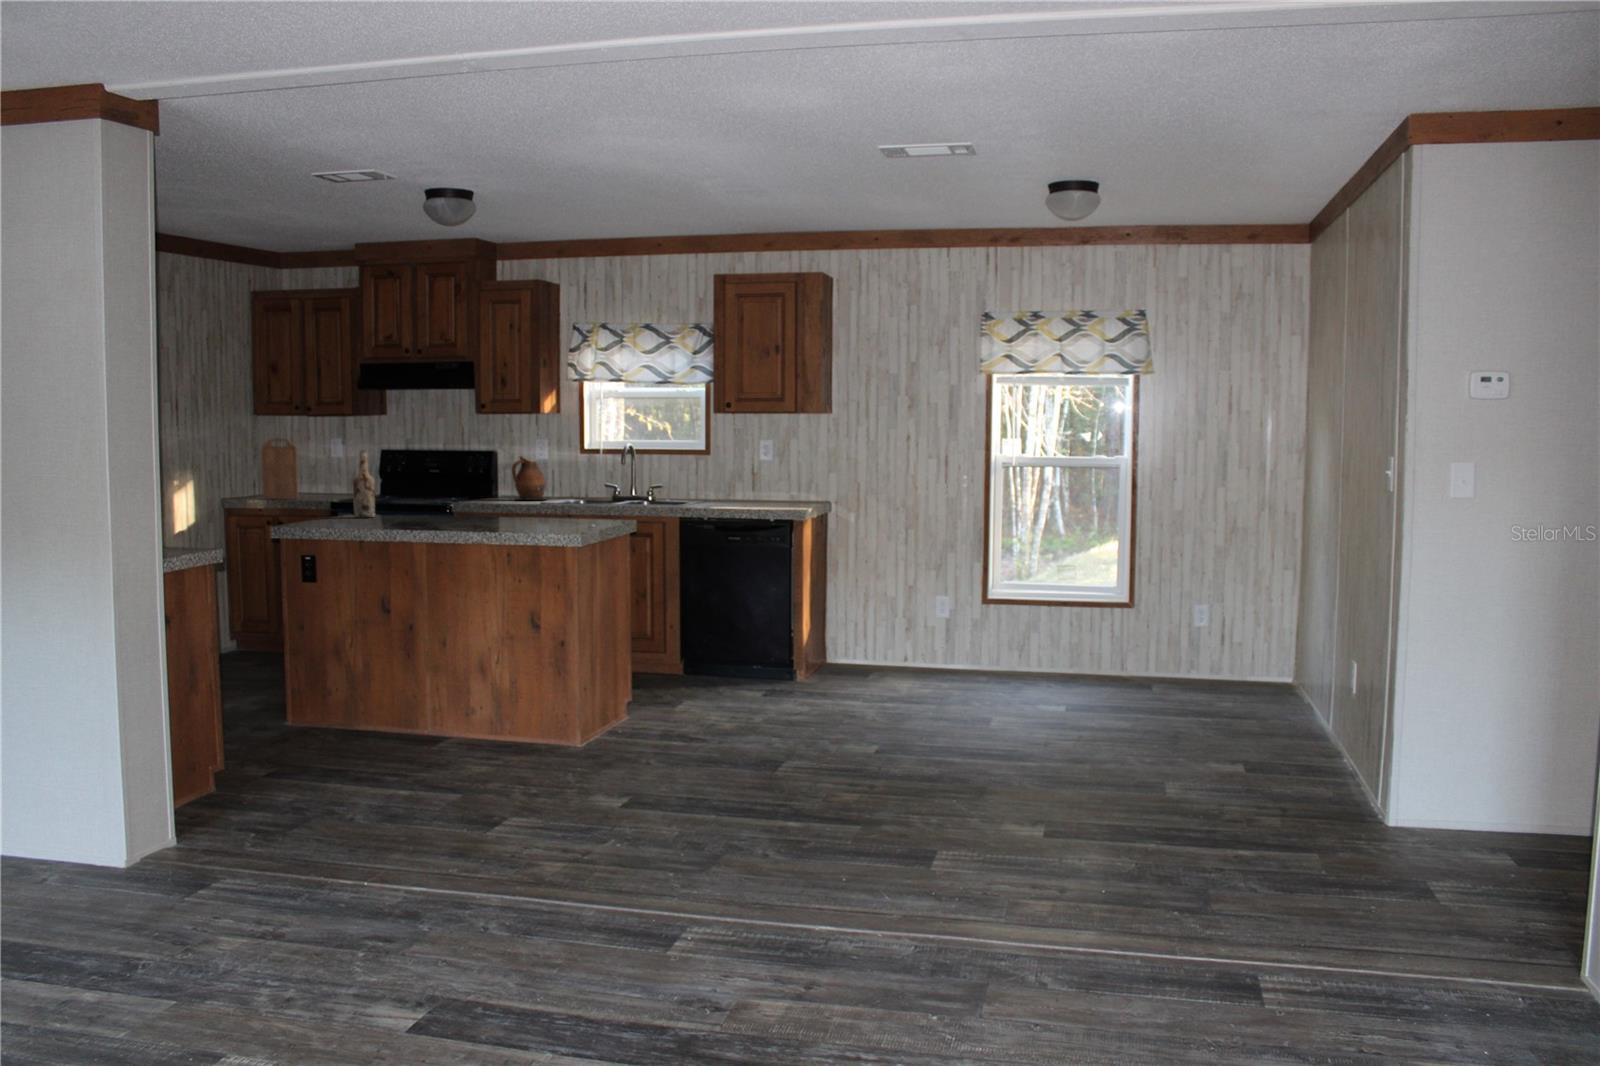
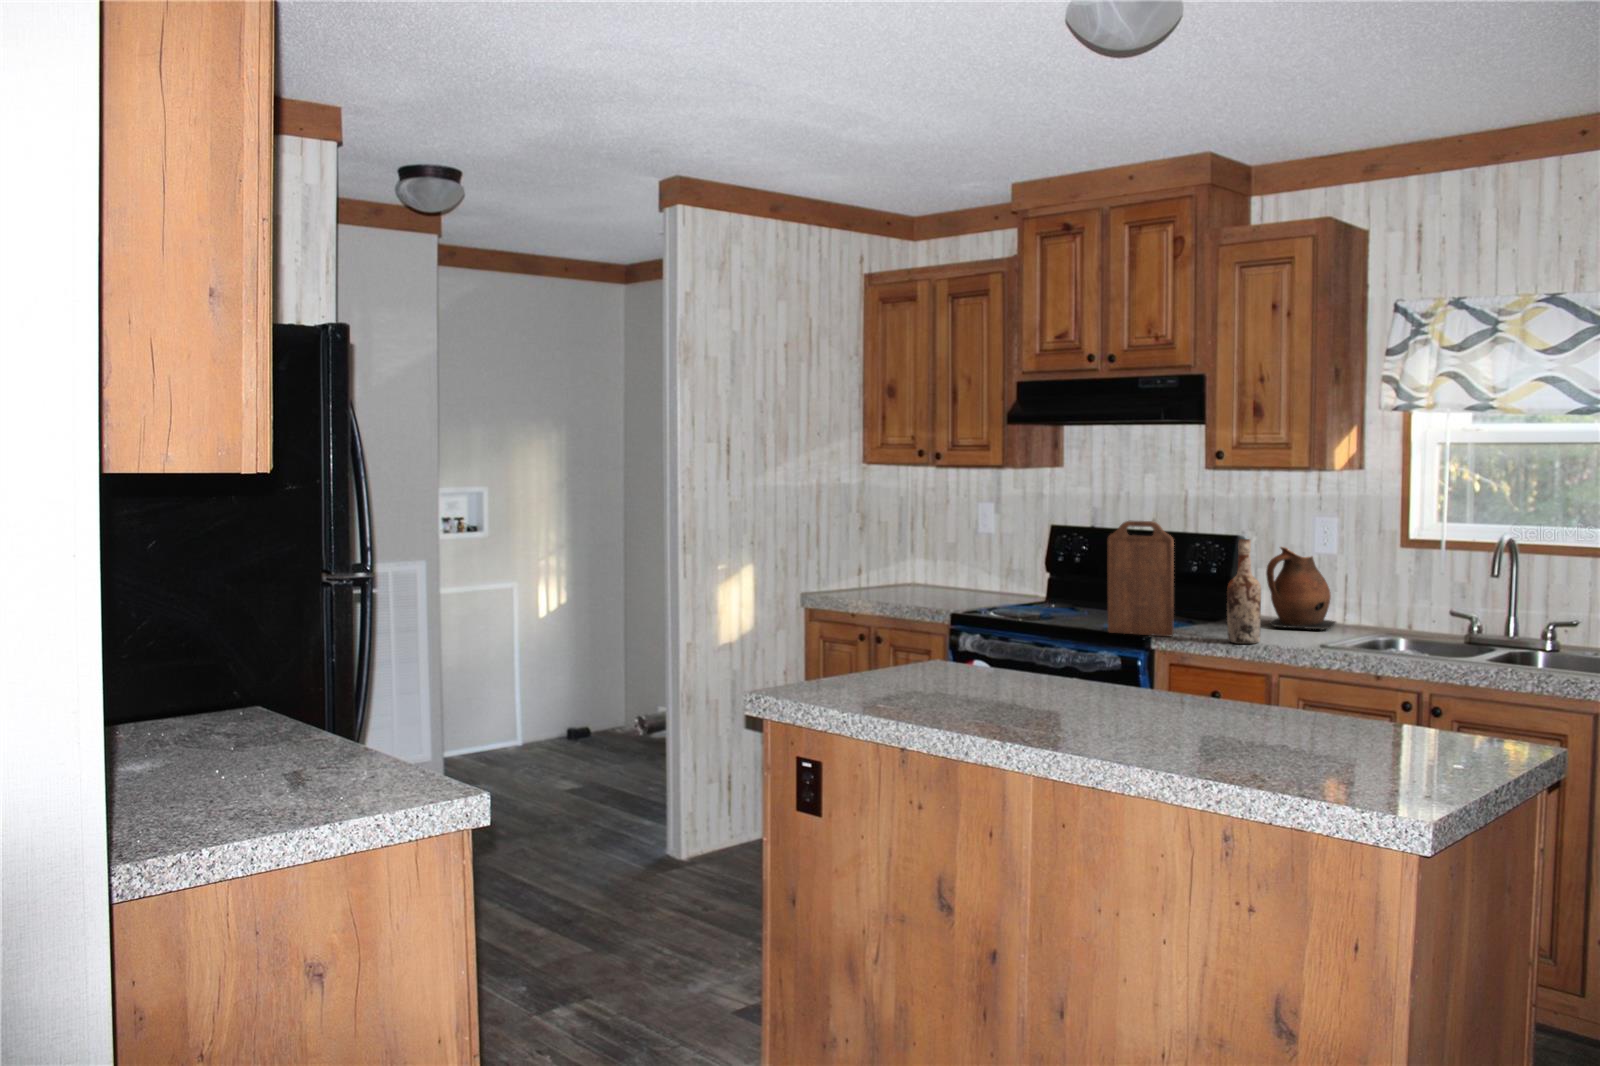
cutting board: present [261,438,299,499] -> present [1107,521,1174,636]
wine bottle: present [353,451,375,518] -> present [1227,539,1261,644]

